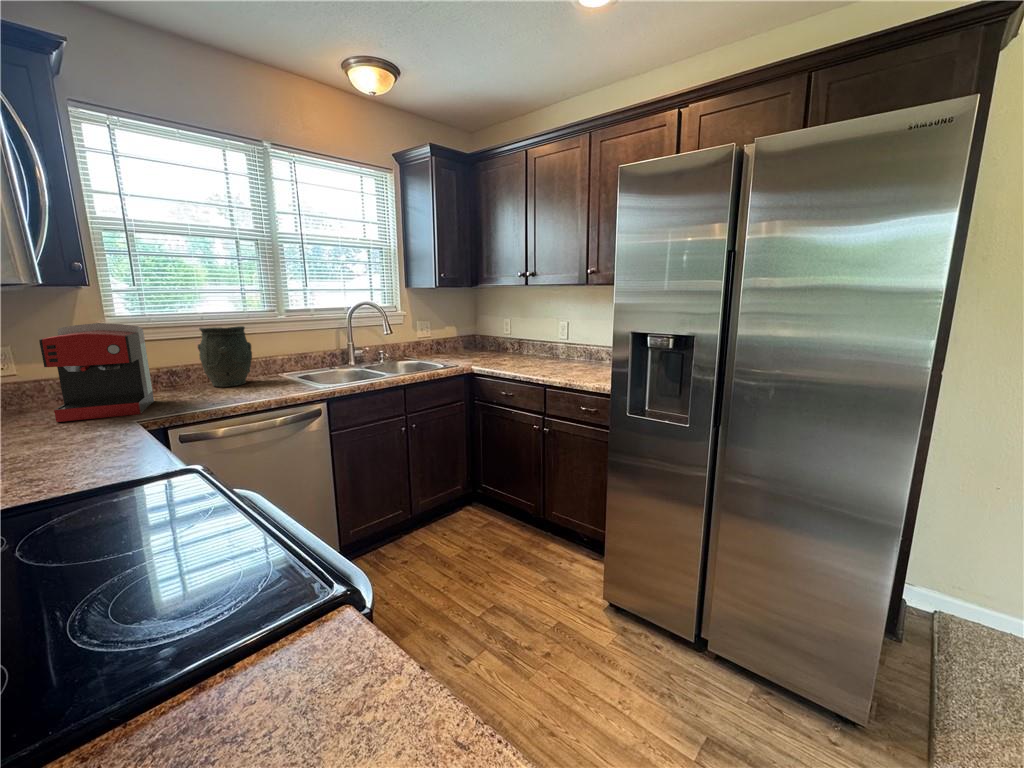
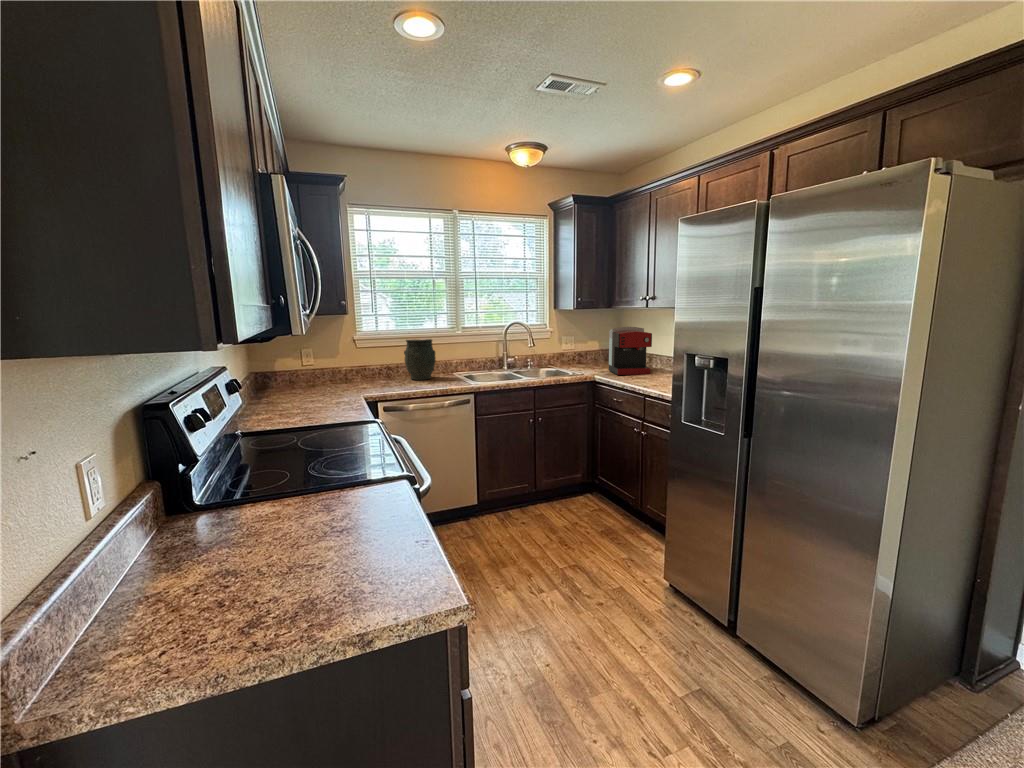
coffee maker: present [39,323,154,422] -> present [609,327,652,375]

